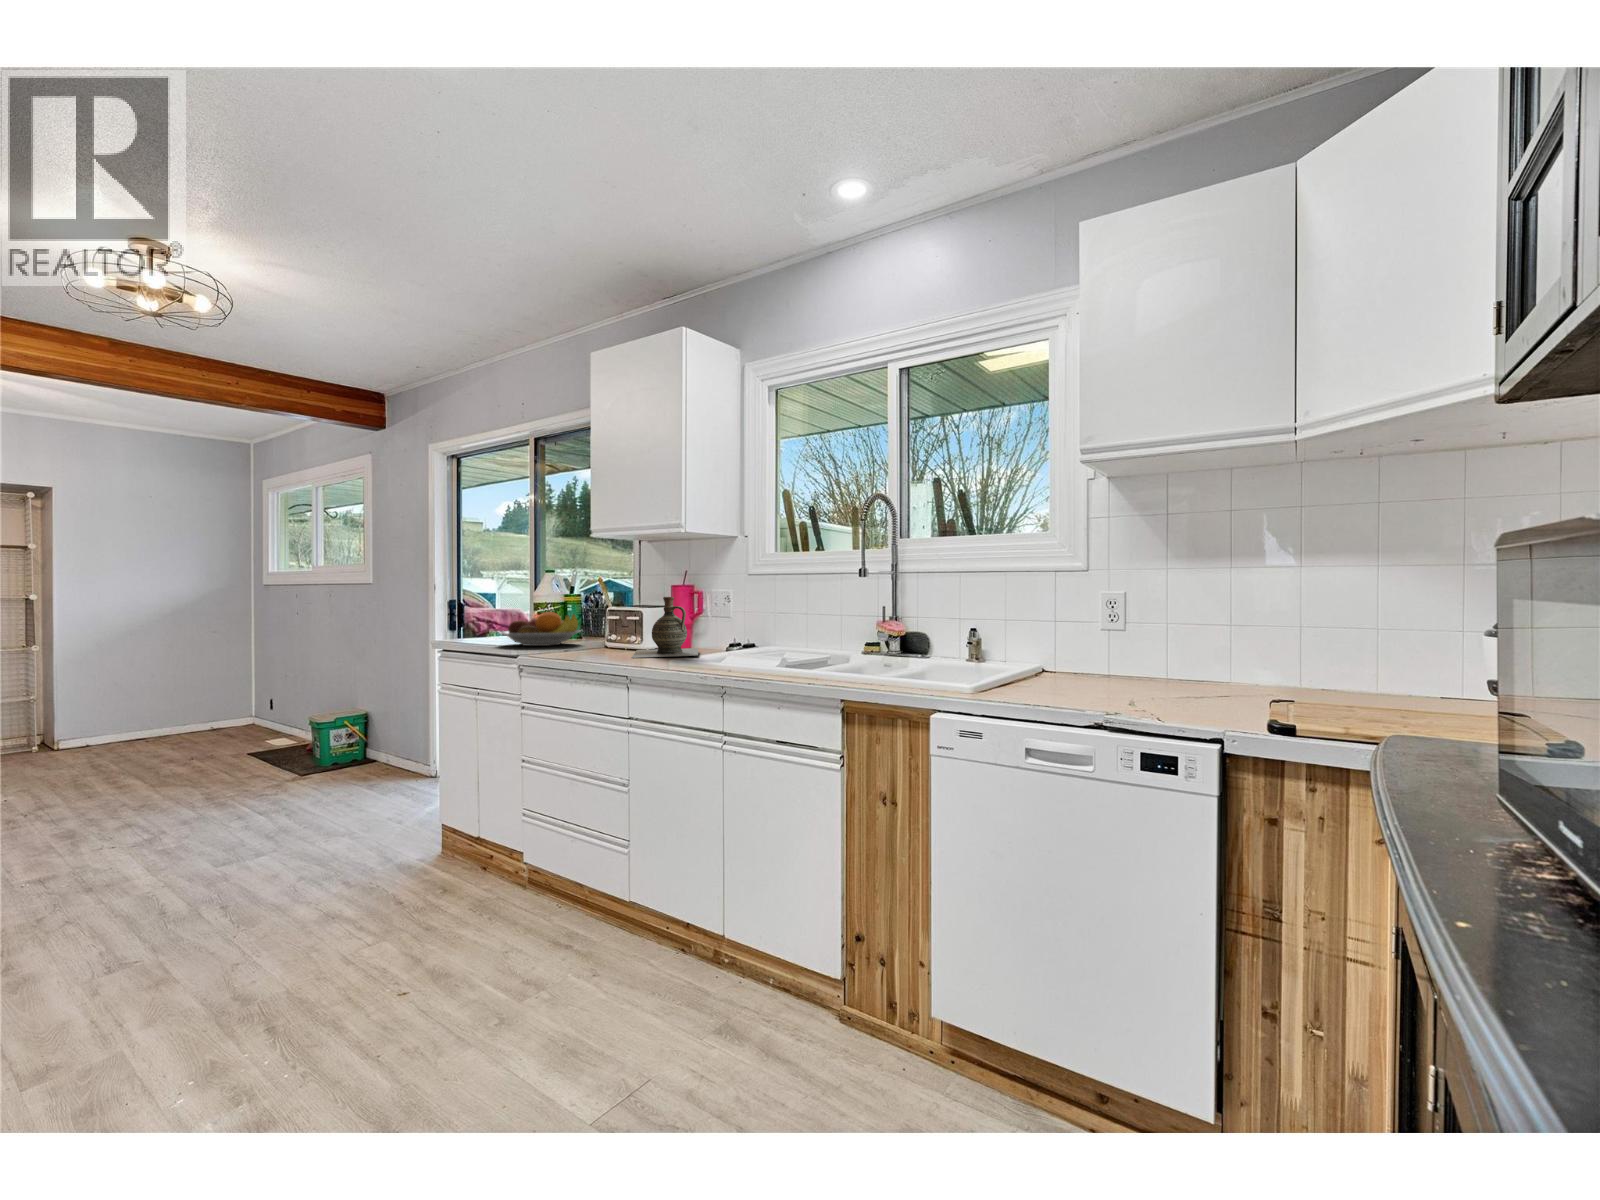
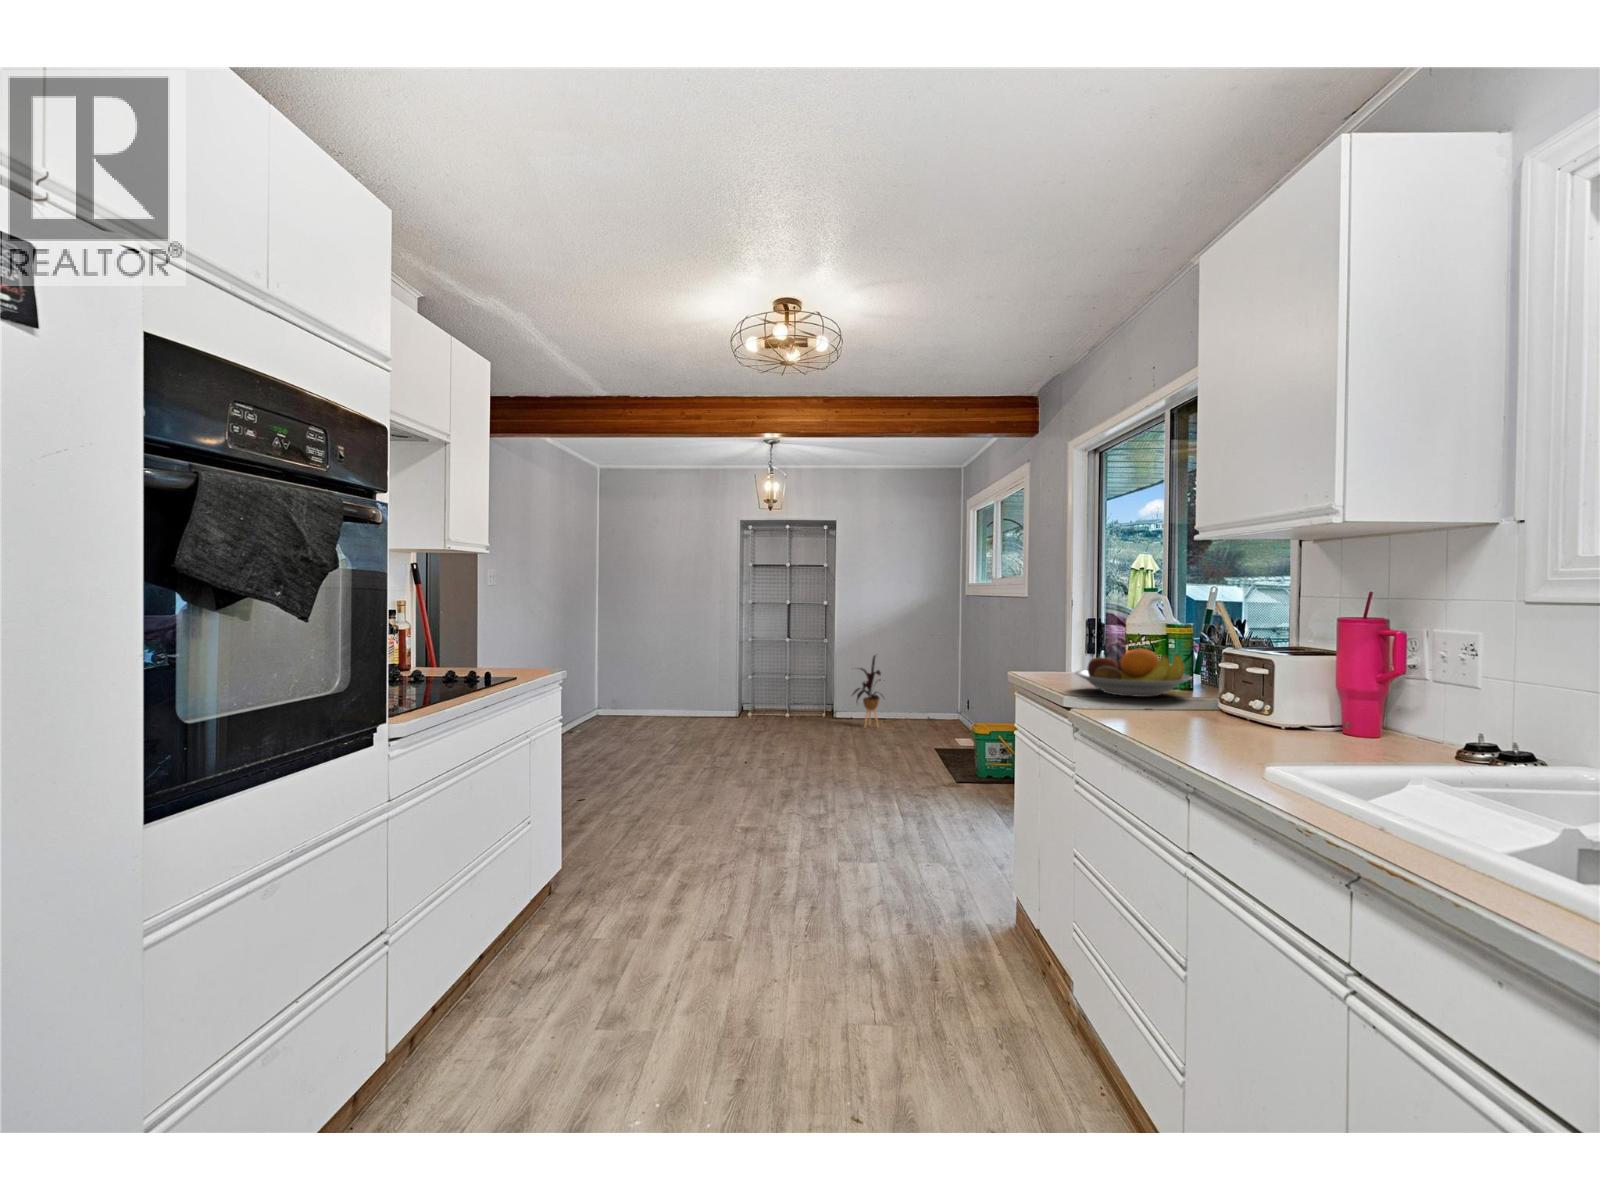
ceramic jug: present [632,597,698,658] -> none [1215,642,1378,761]
house plant: none [89,657,151,750] -> present [853,656,881,727]

